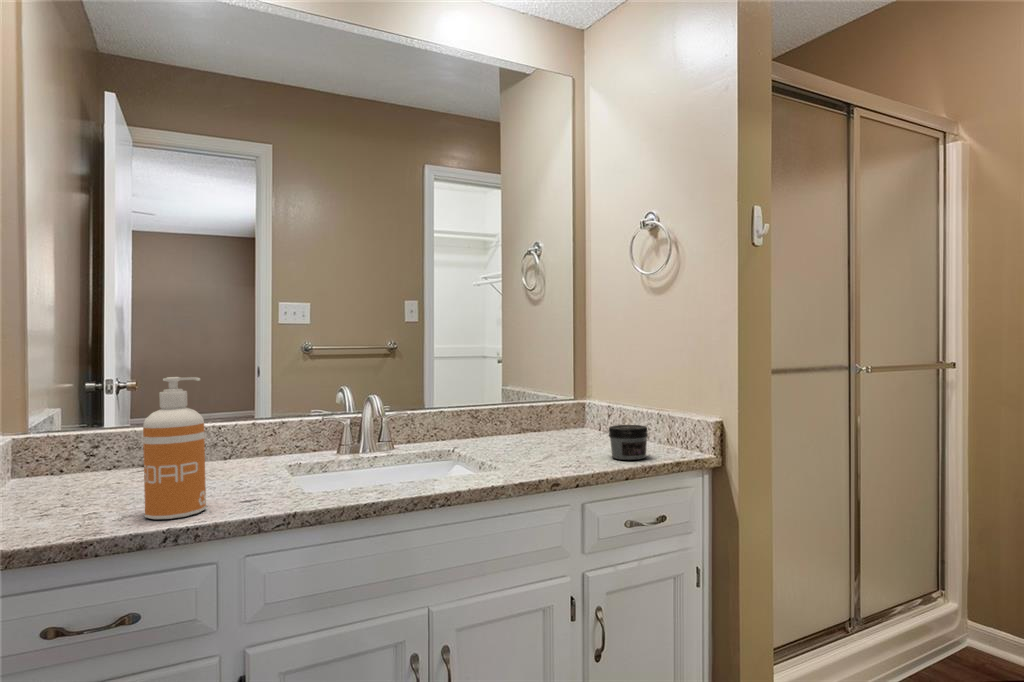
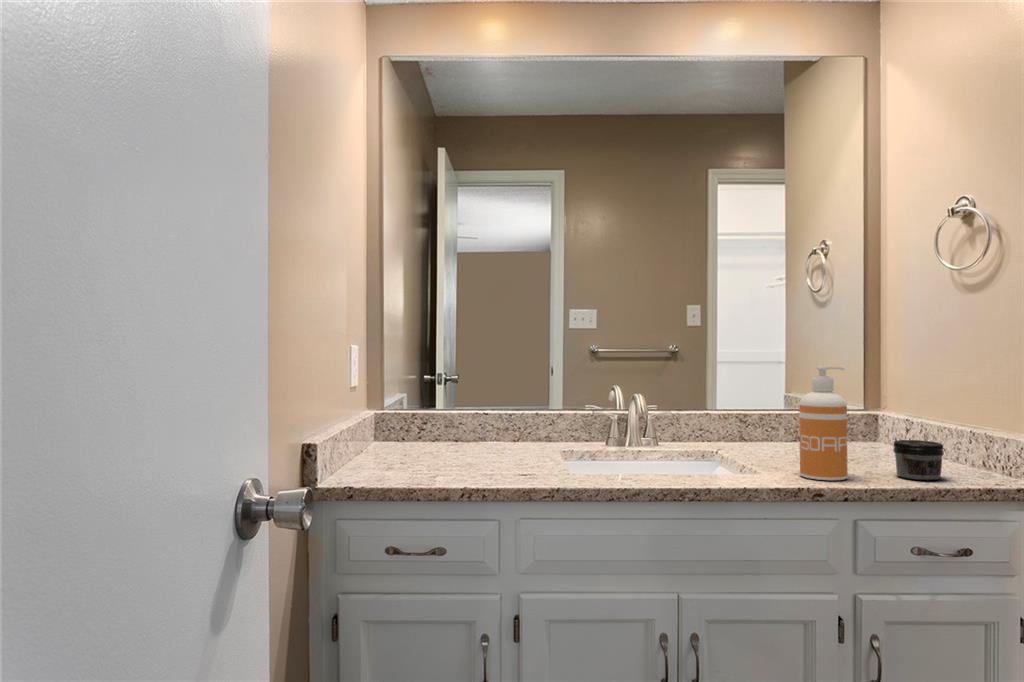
soap dispenser: present [143,377,206,519] -> present [799,366,848,480]

